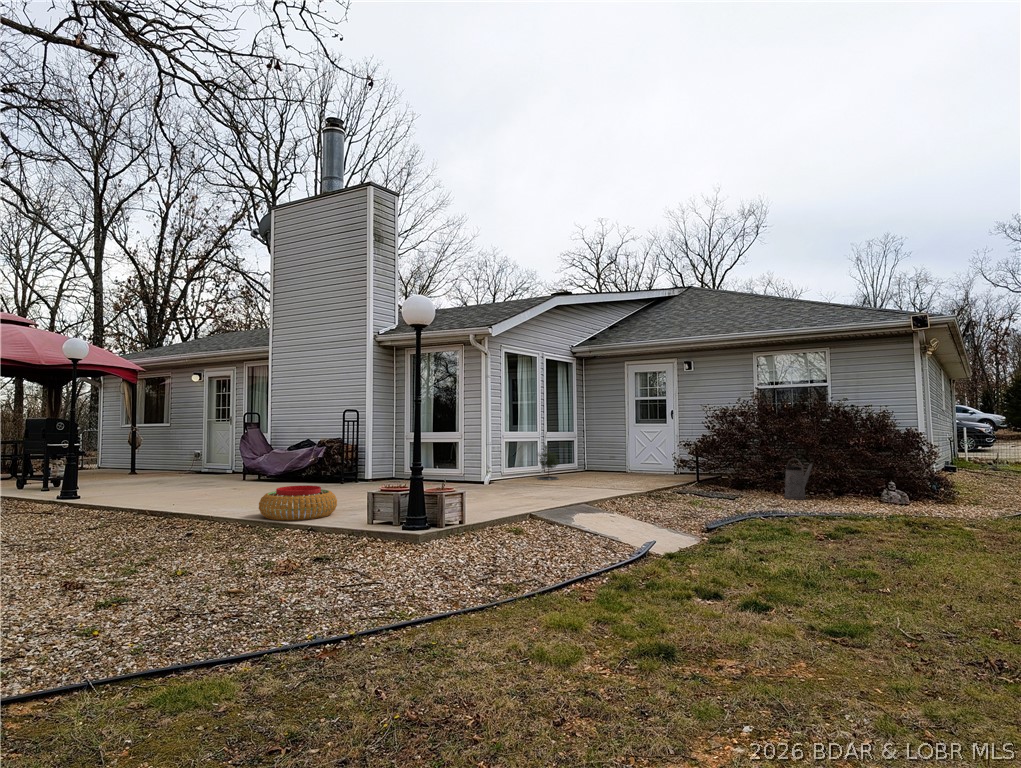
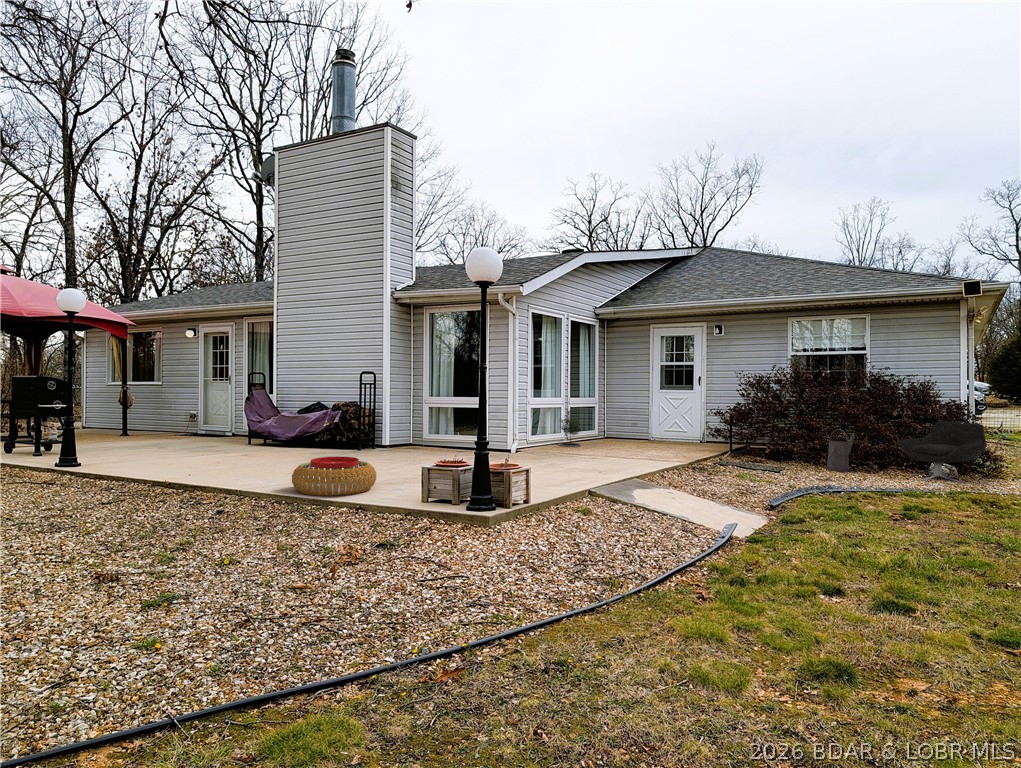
lounge chair: none [849,449,934,508] -> present [897,421,987,482]

